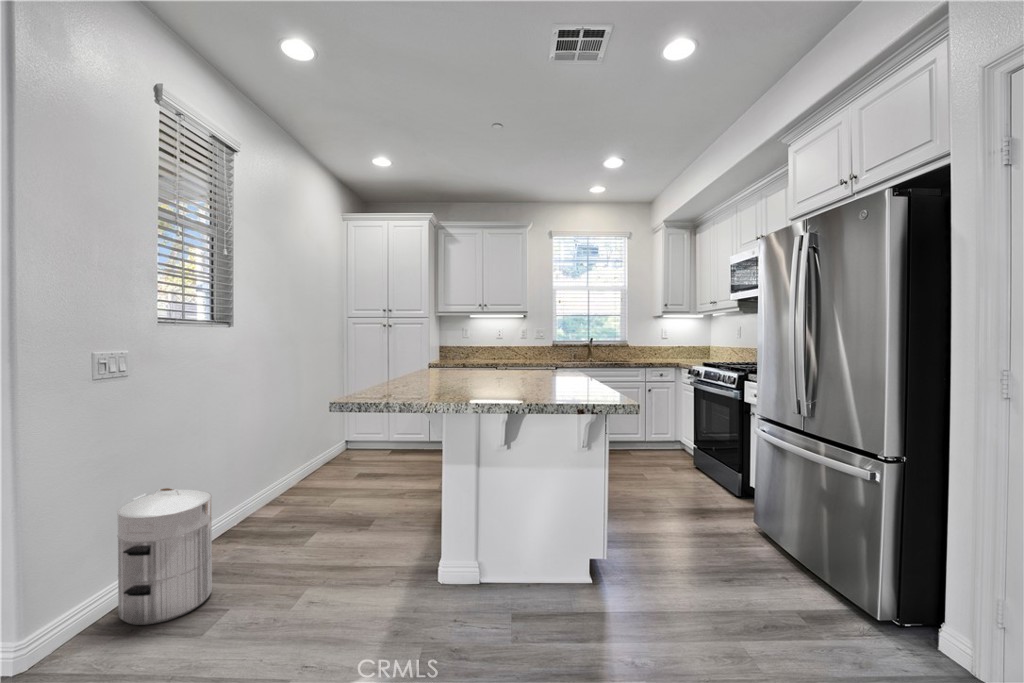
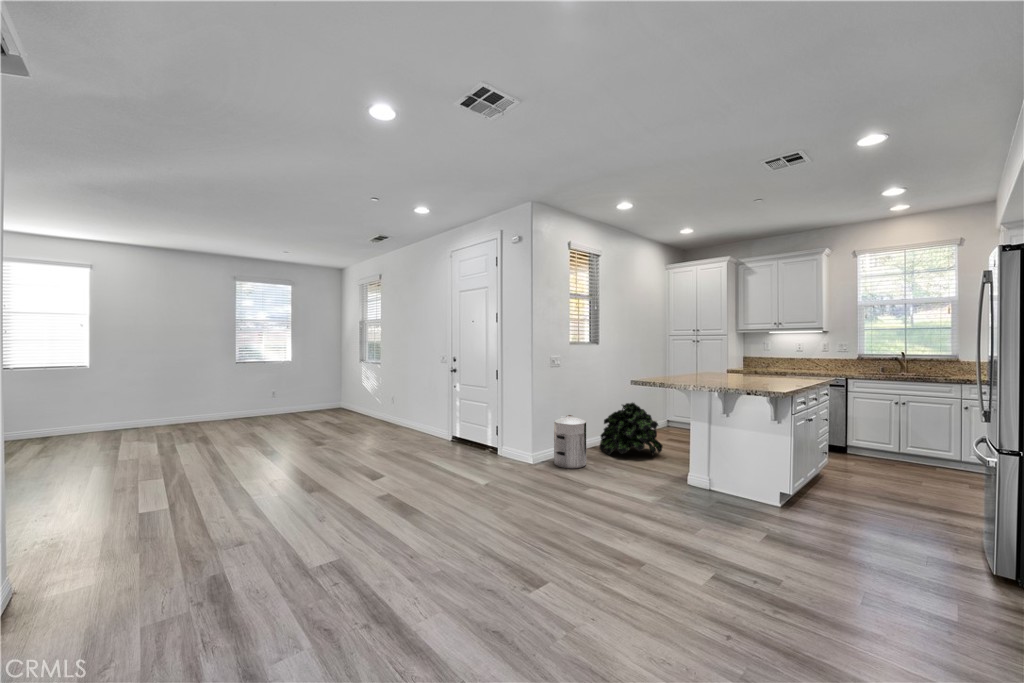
potted plant: none [238,431,362,545] -> present [599,403,663,456]

